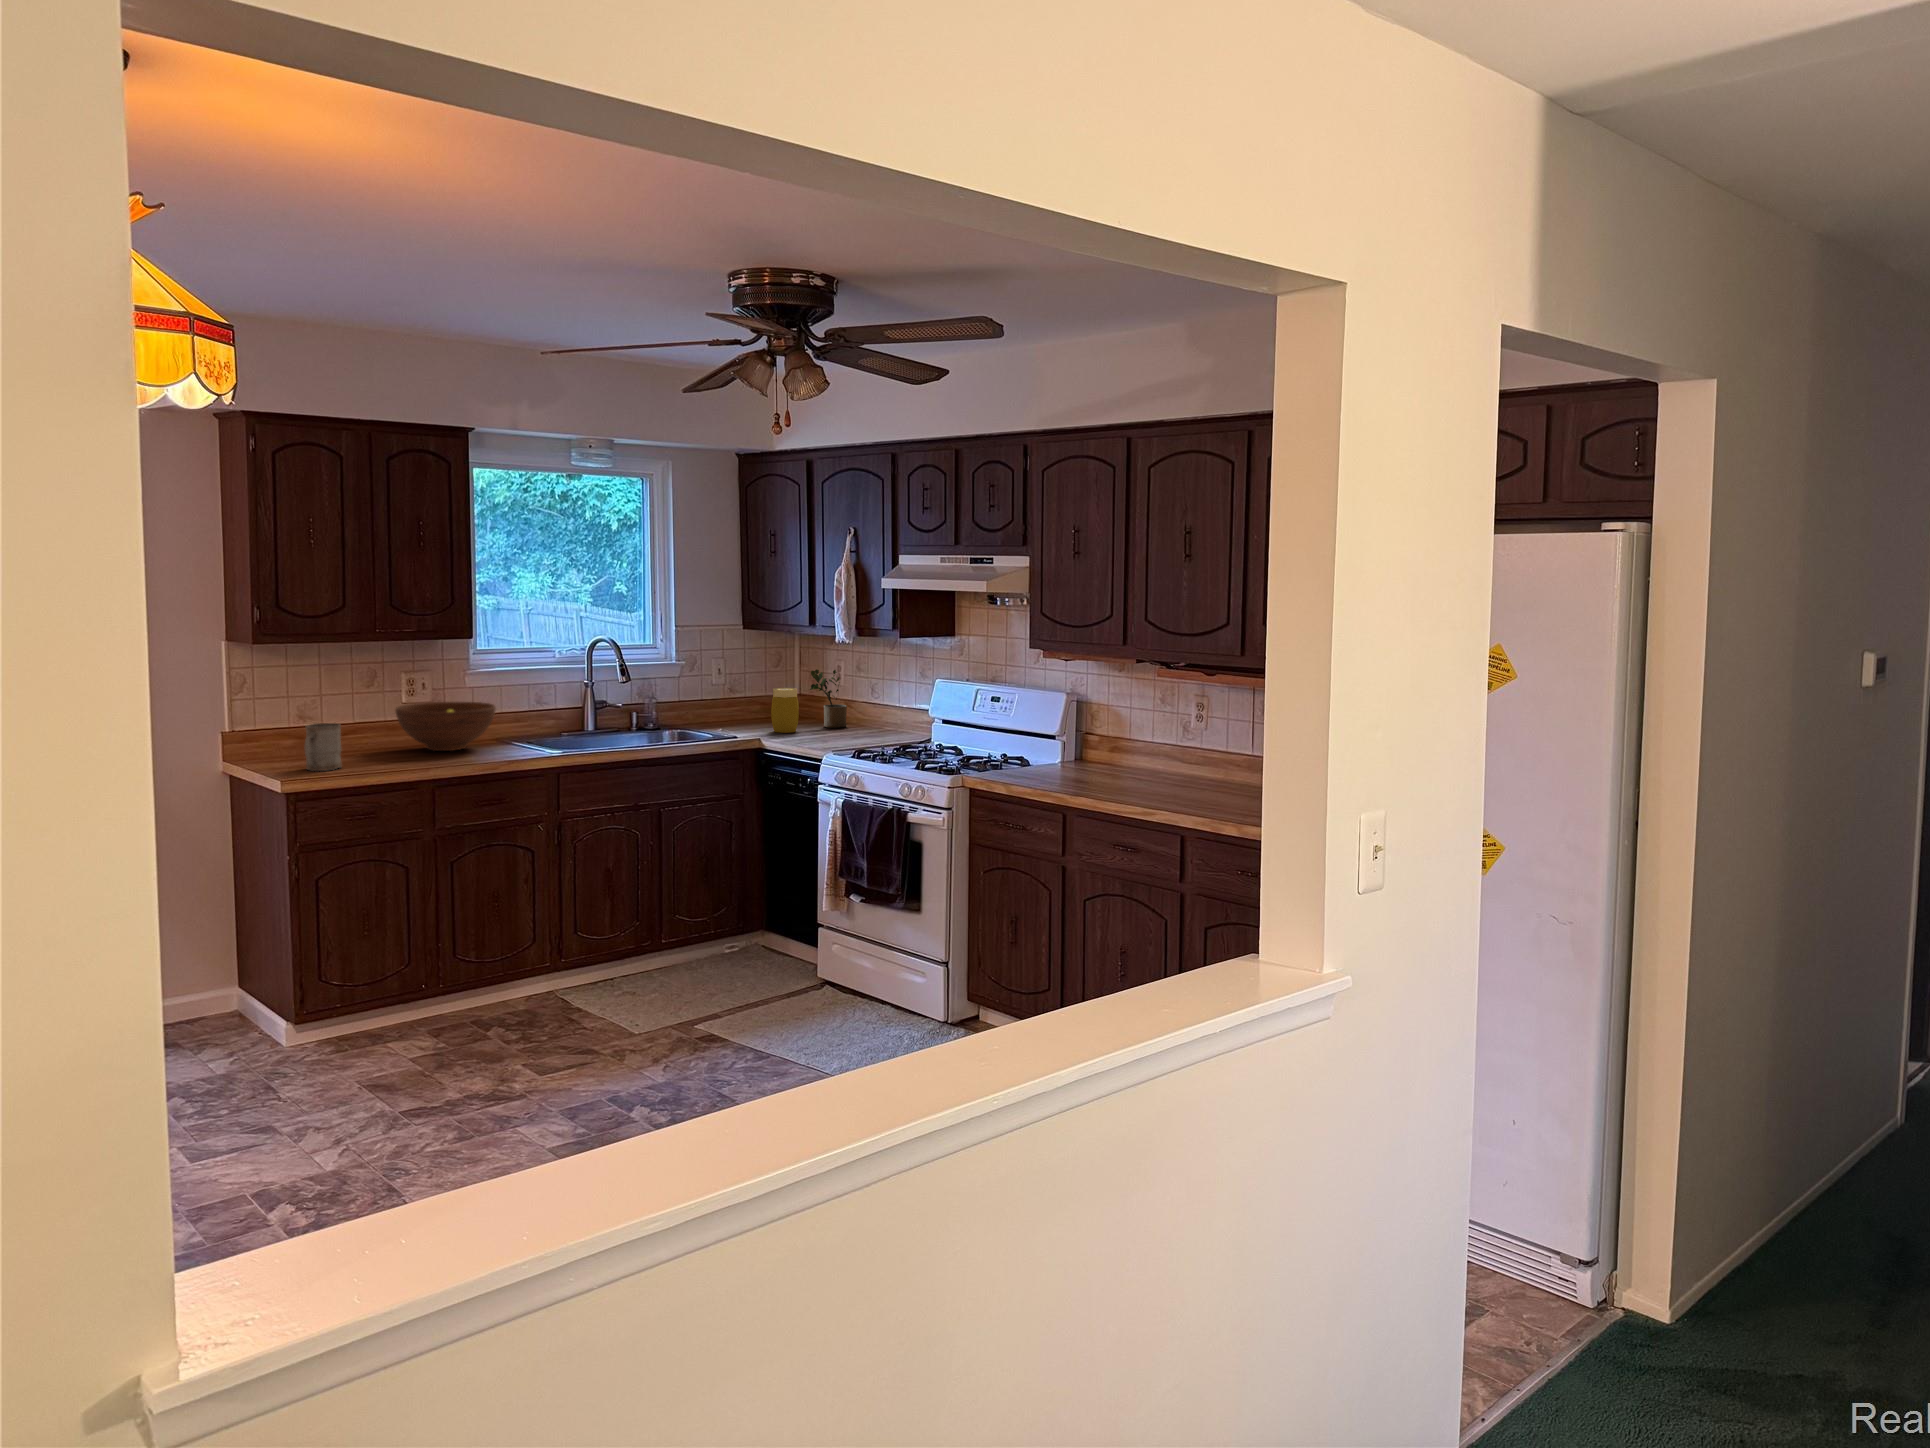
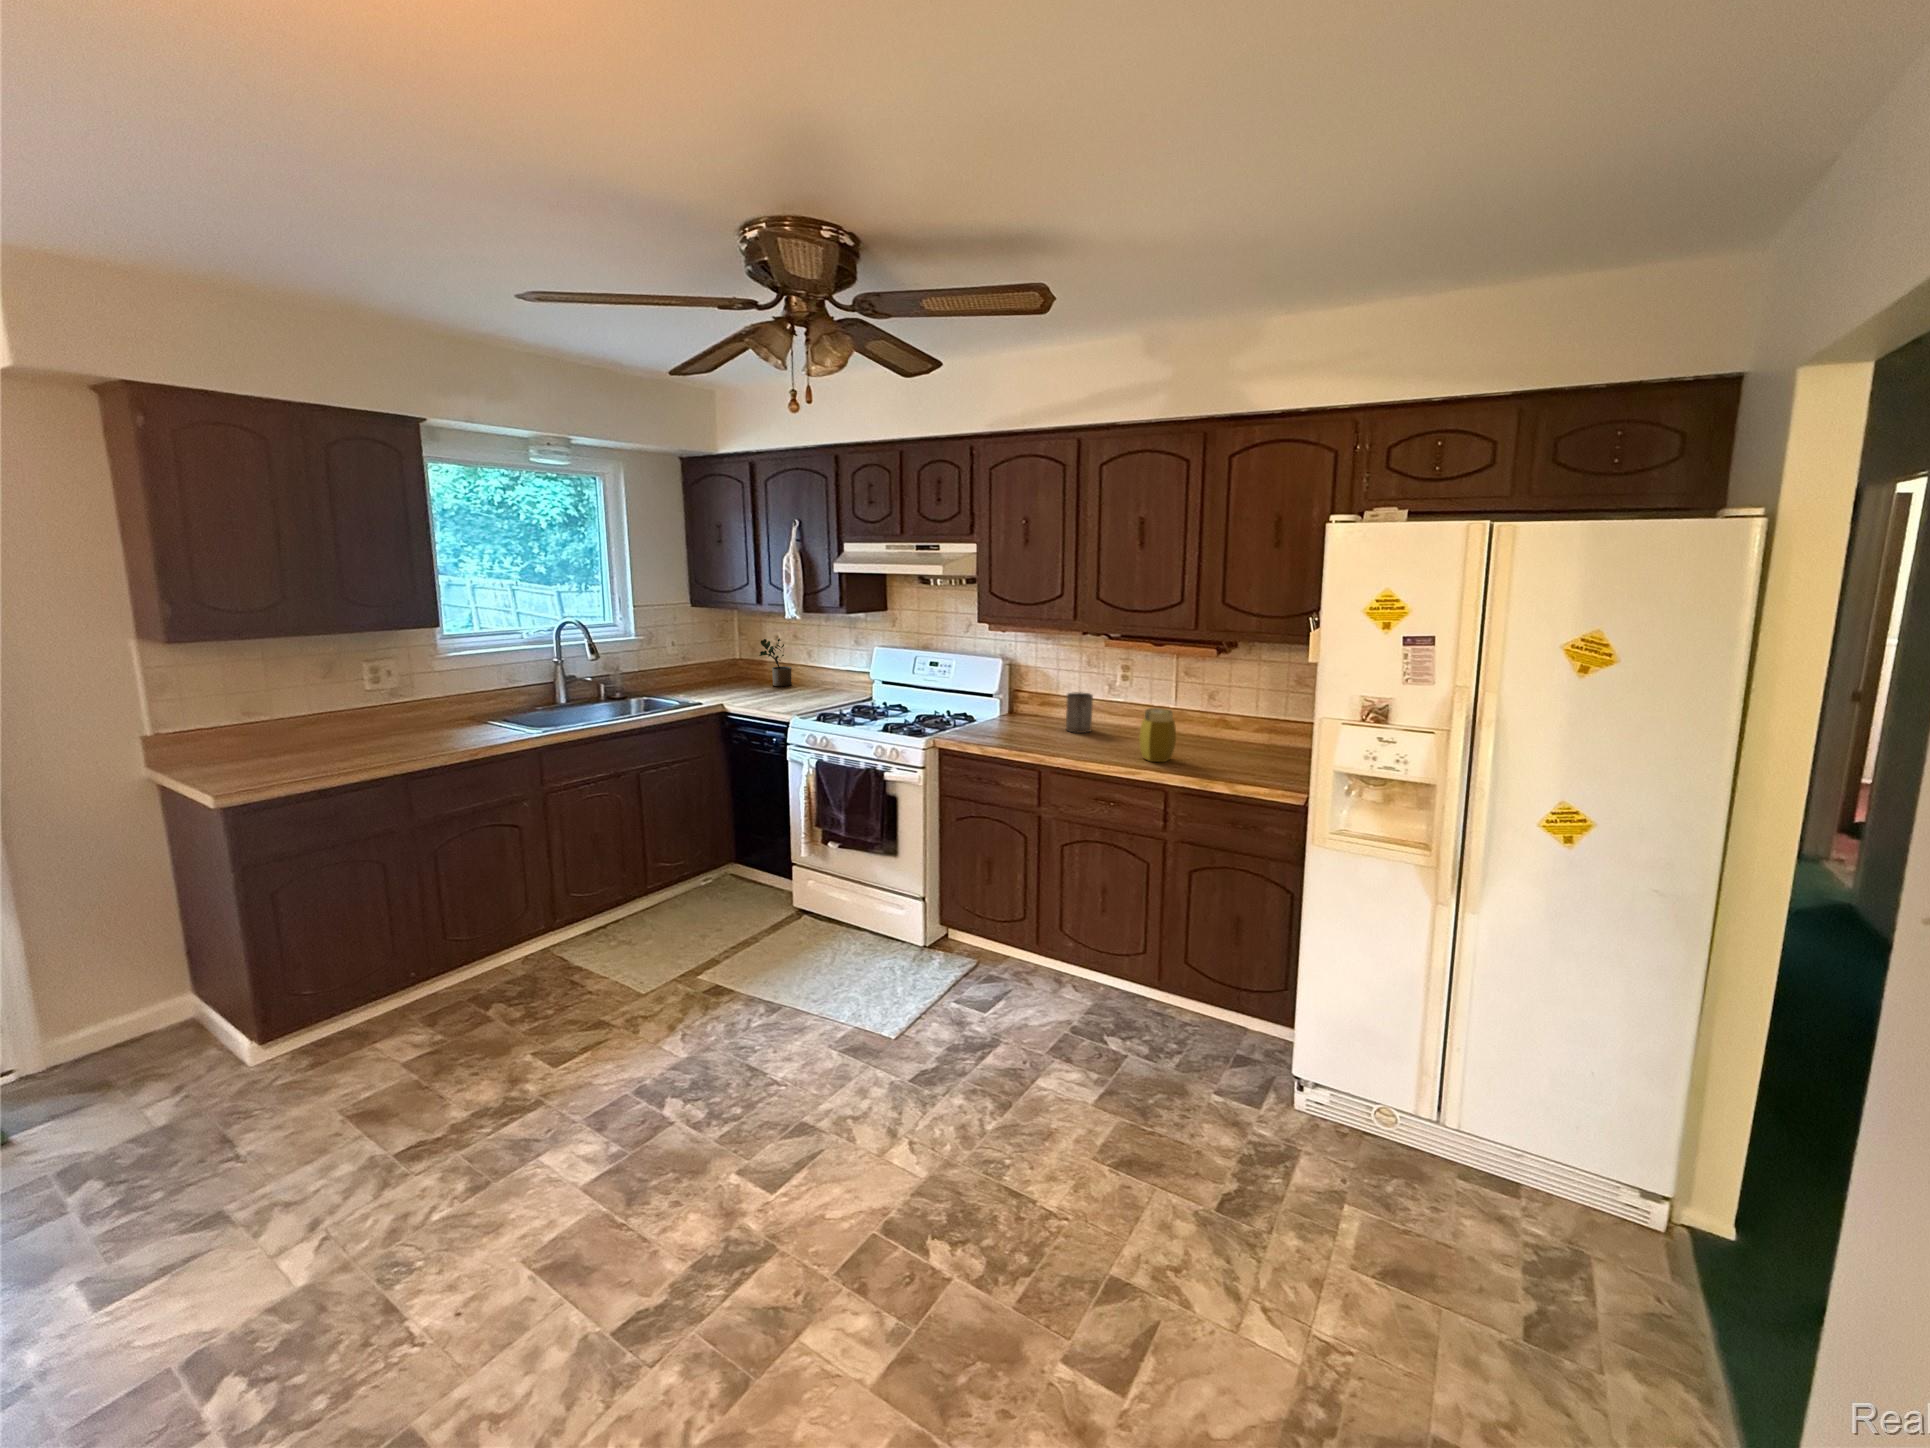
jar: present [771,688,799,733] -> present [1139,708,1176,762]
fruit bowl: present [396,702,496,751] -> none [355,686,467,737]
mug: present [304,723,342,771] -> present [1066,692,1093,733]

